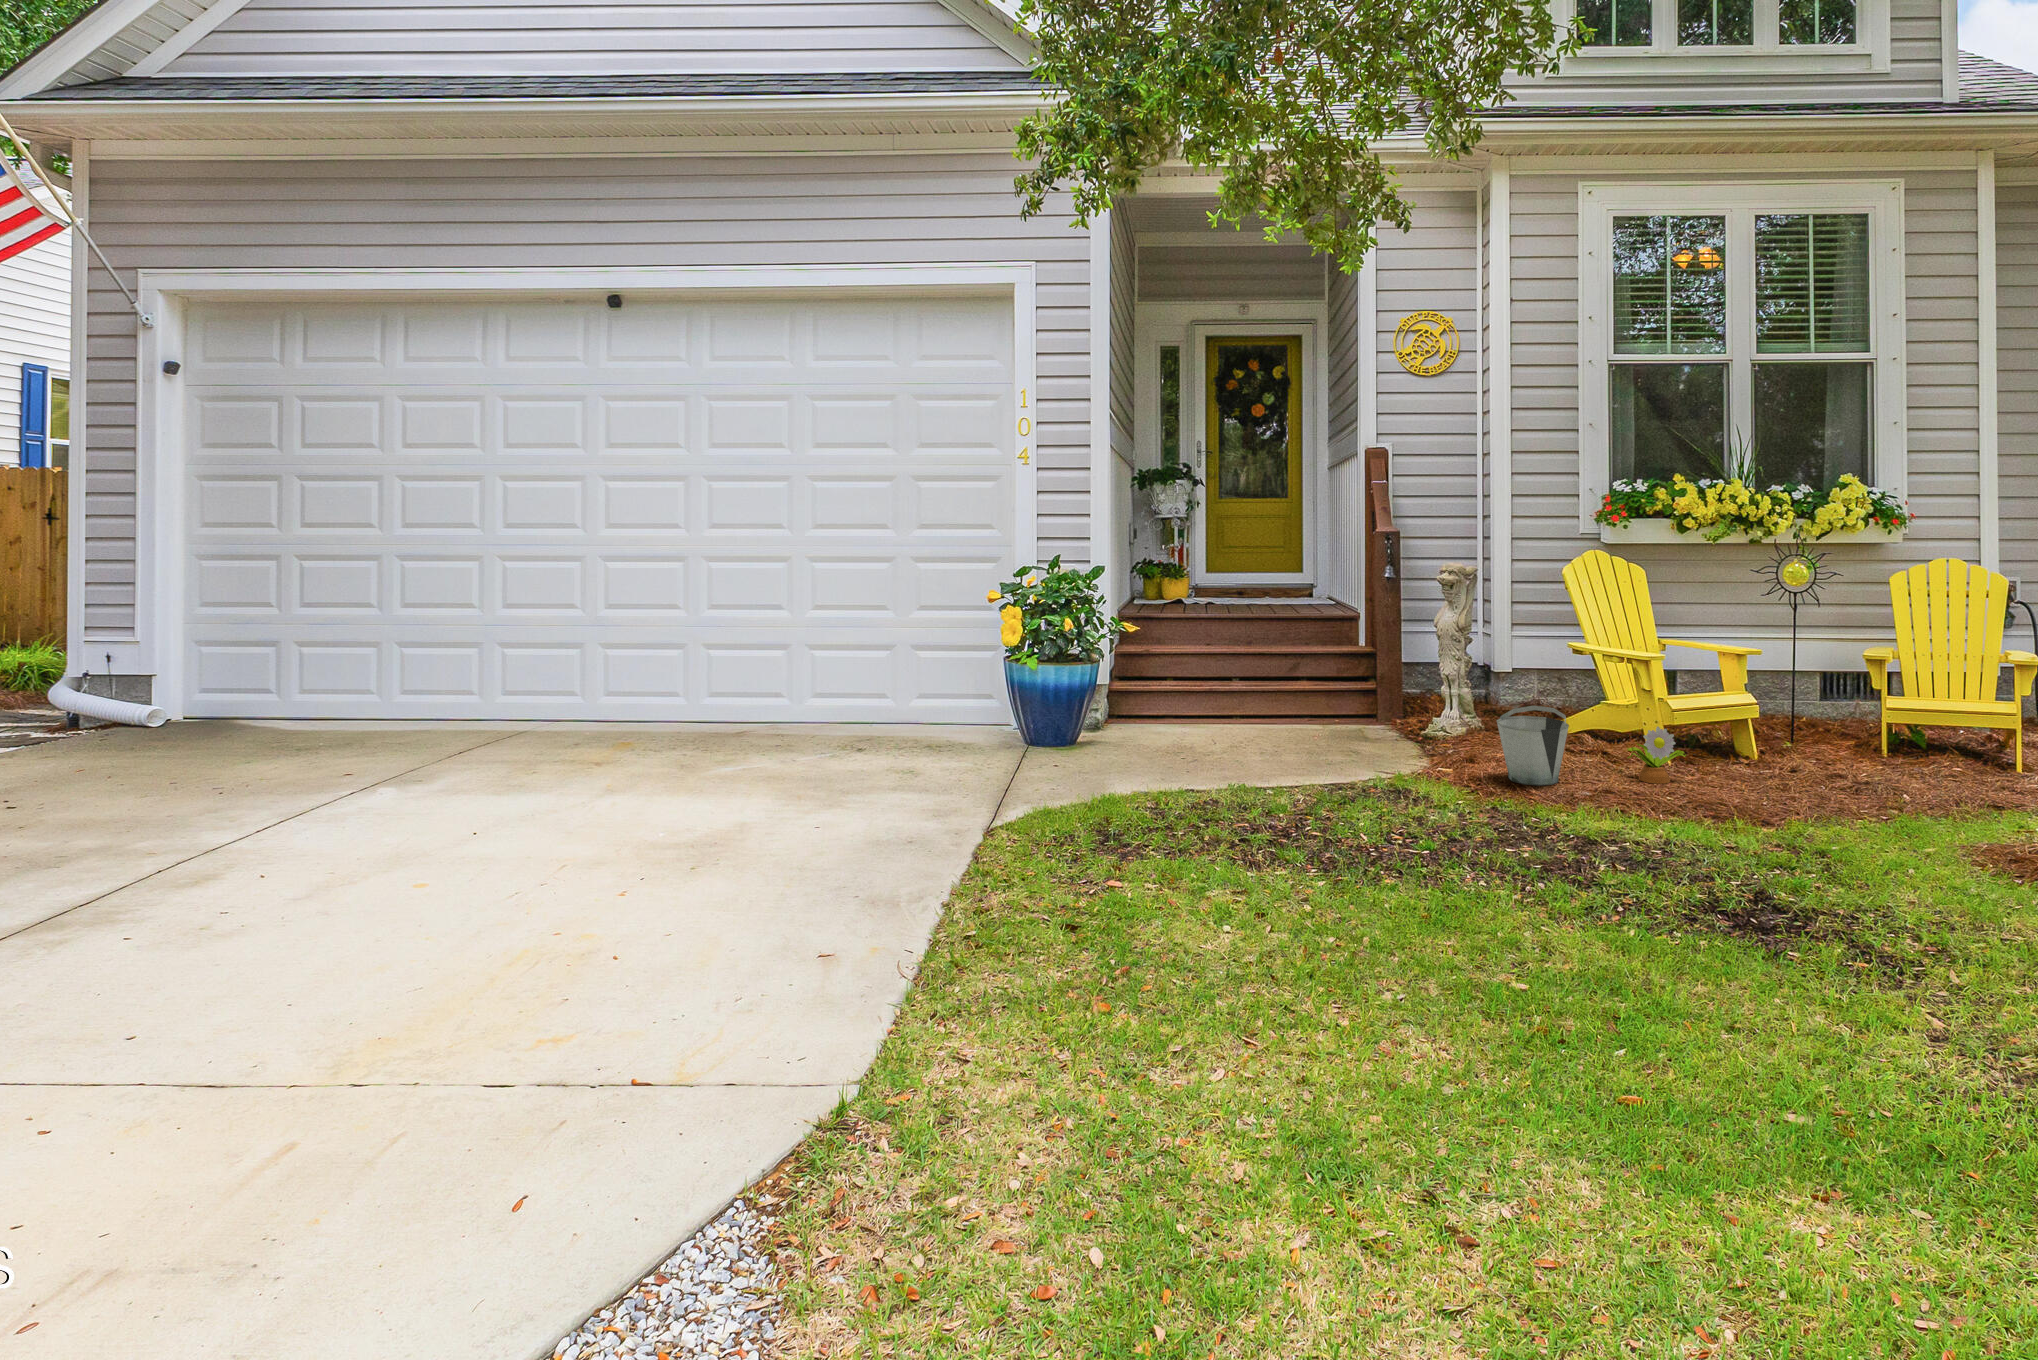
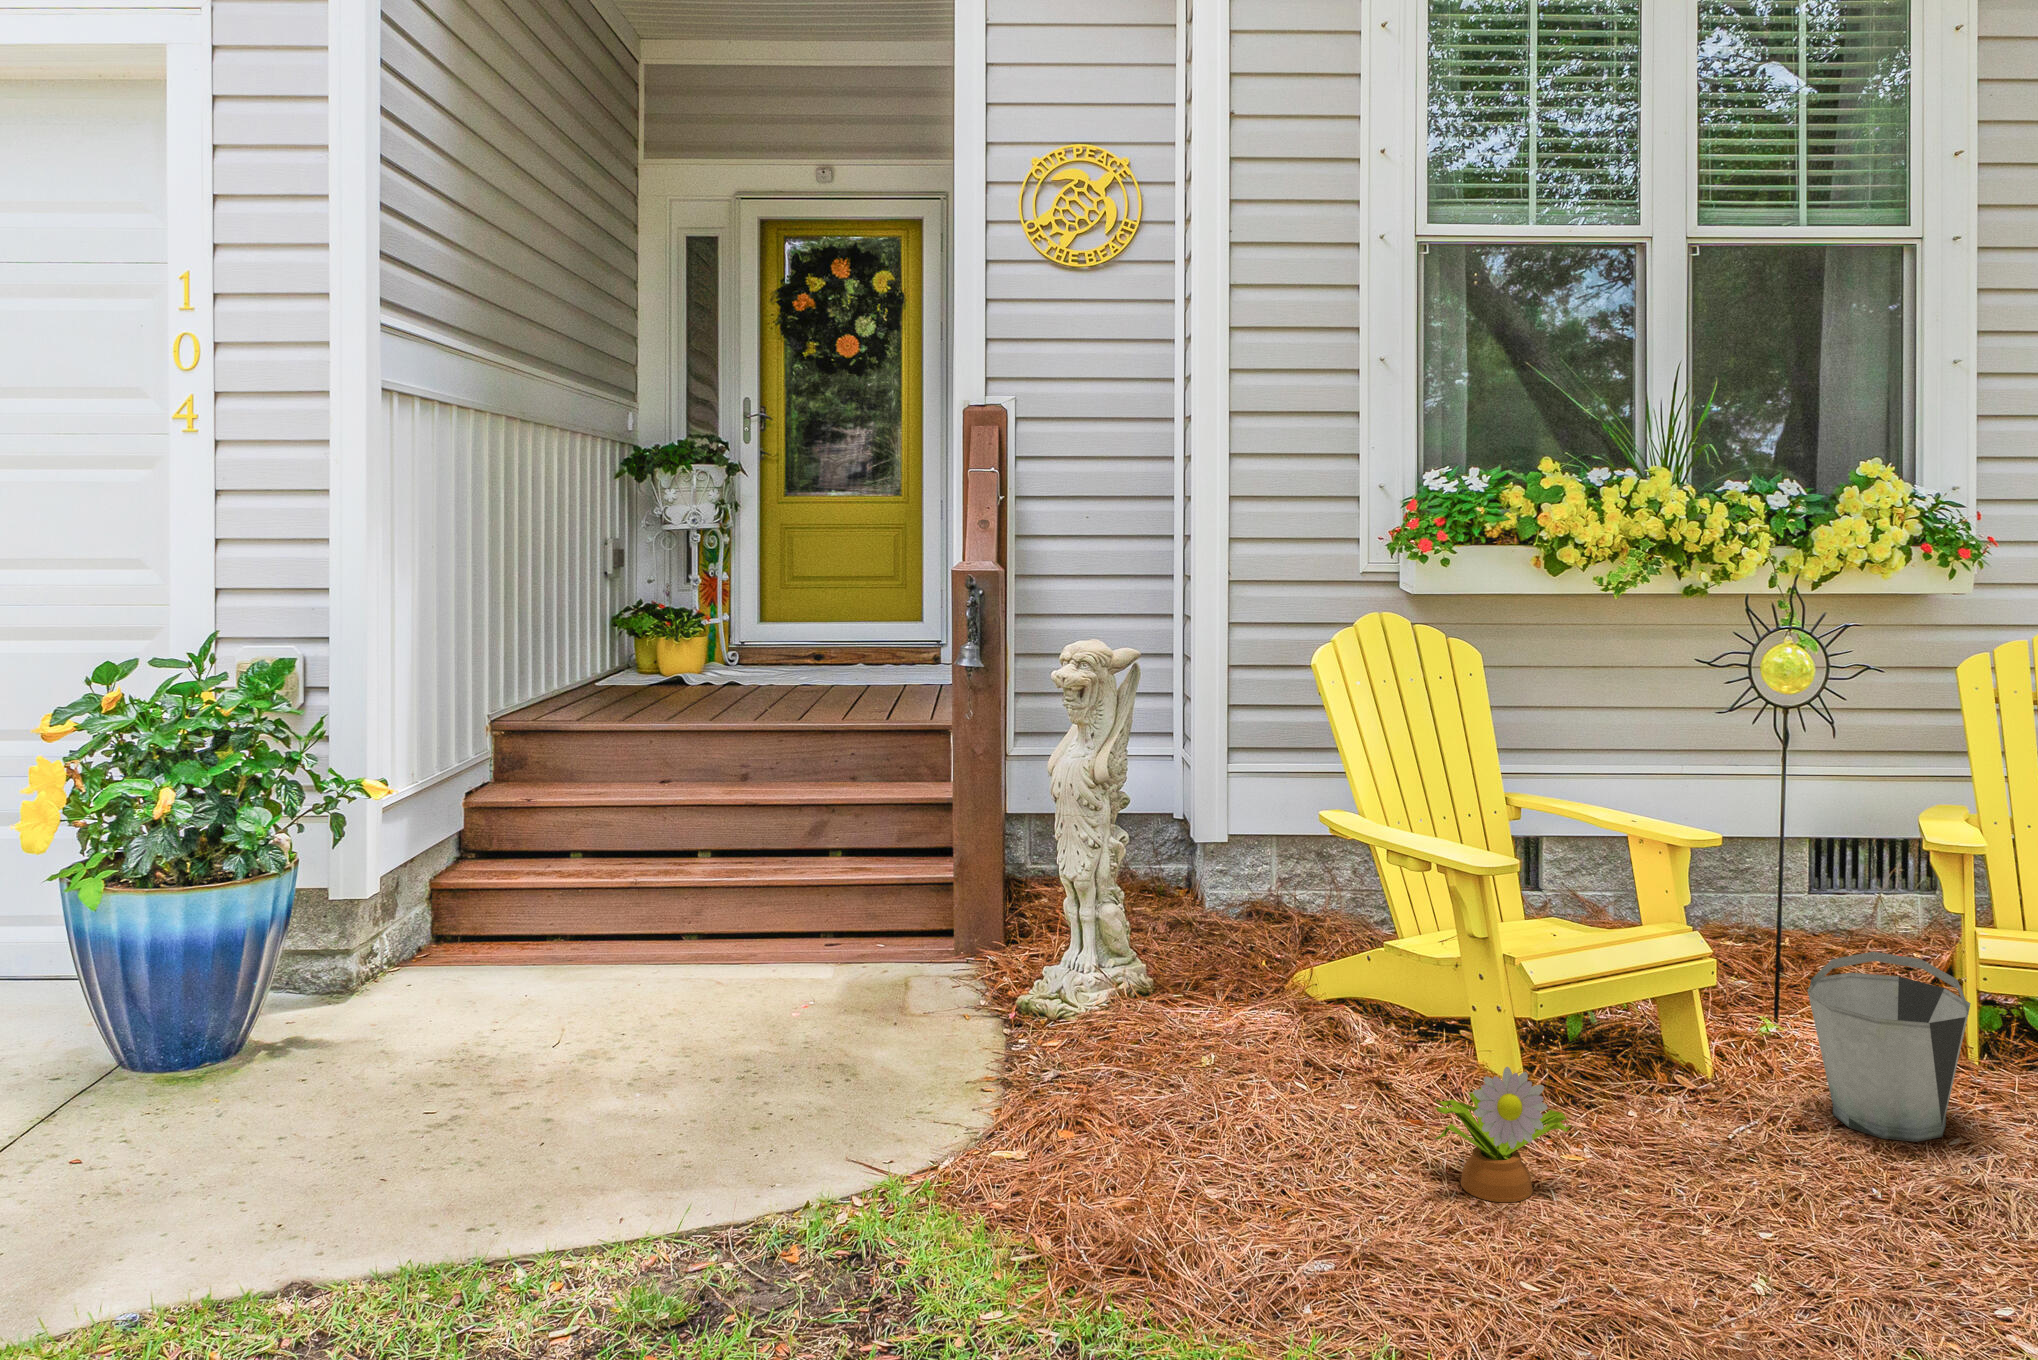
bucket: present [1497,706,1569,786] -> present [1808,952,1971,1142]

